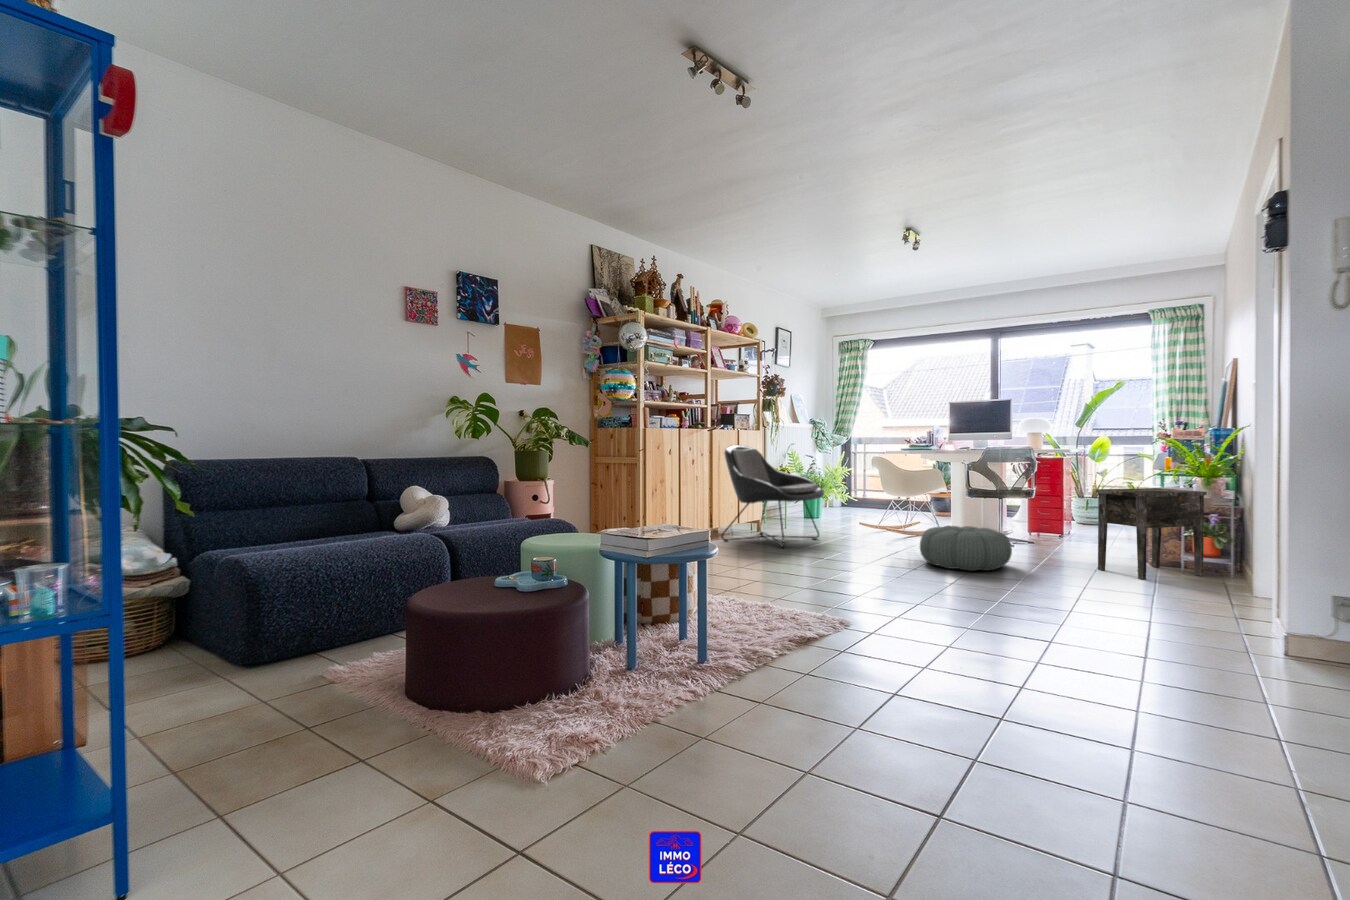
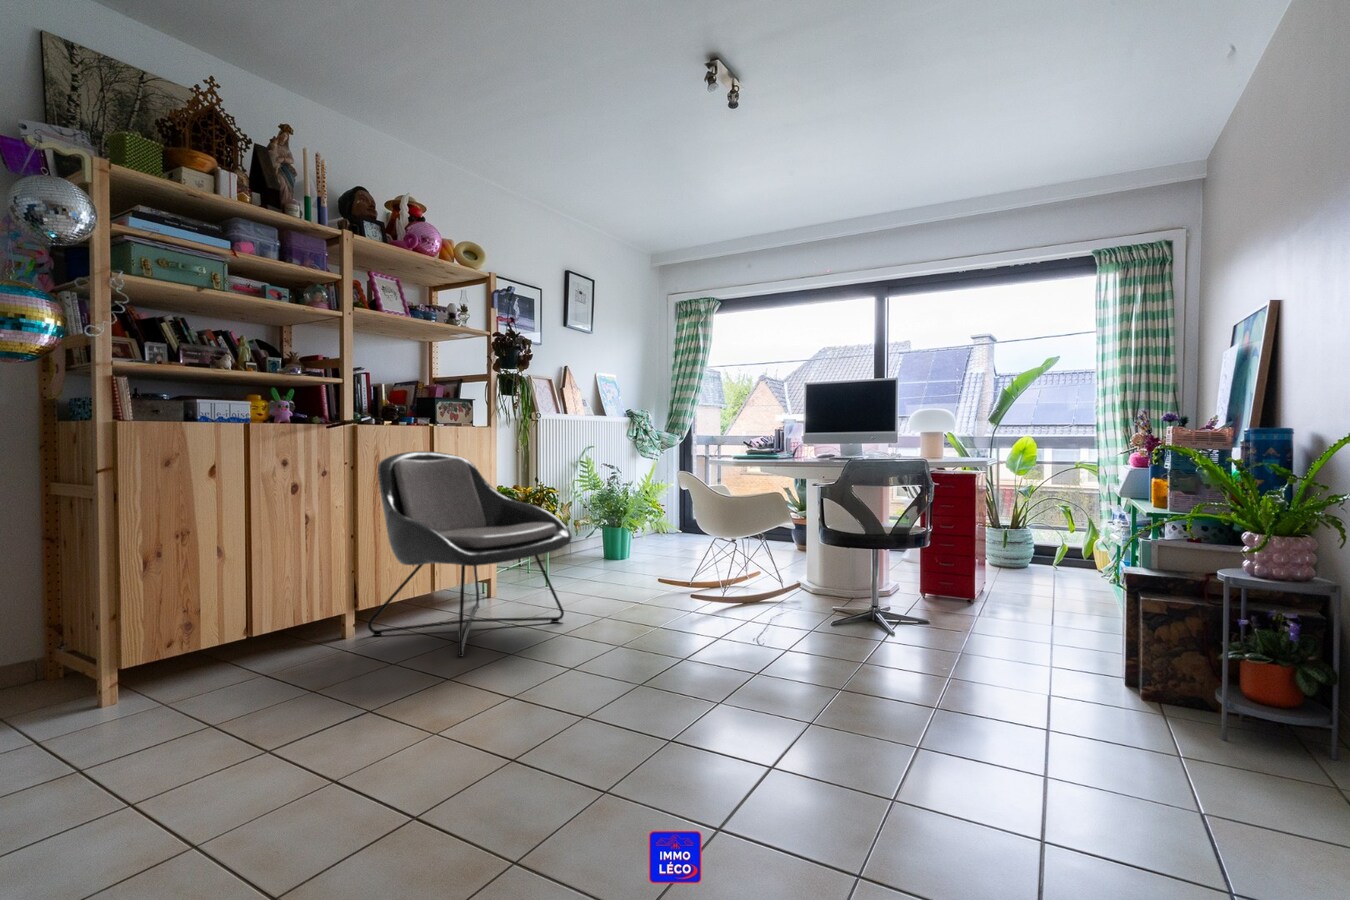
side table: present [1096,488,1207,579] -> none [1046,547,1275,776]
pouf: present [920,526,1012,571] -> none [688,625,875,749]

